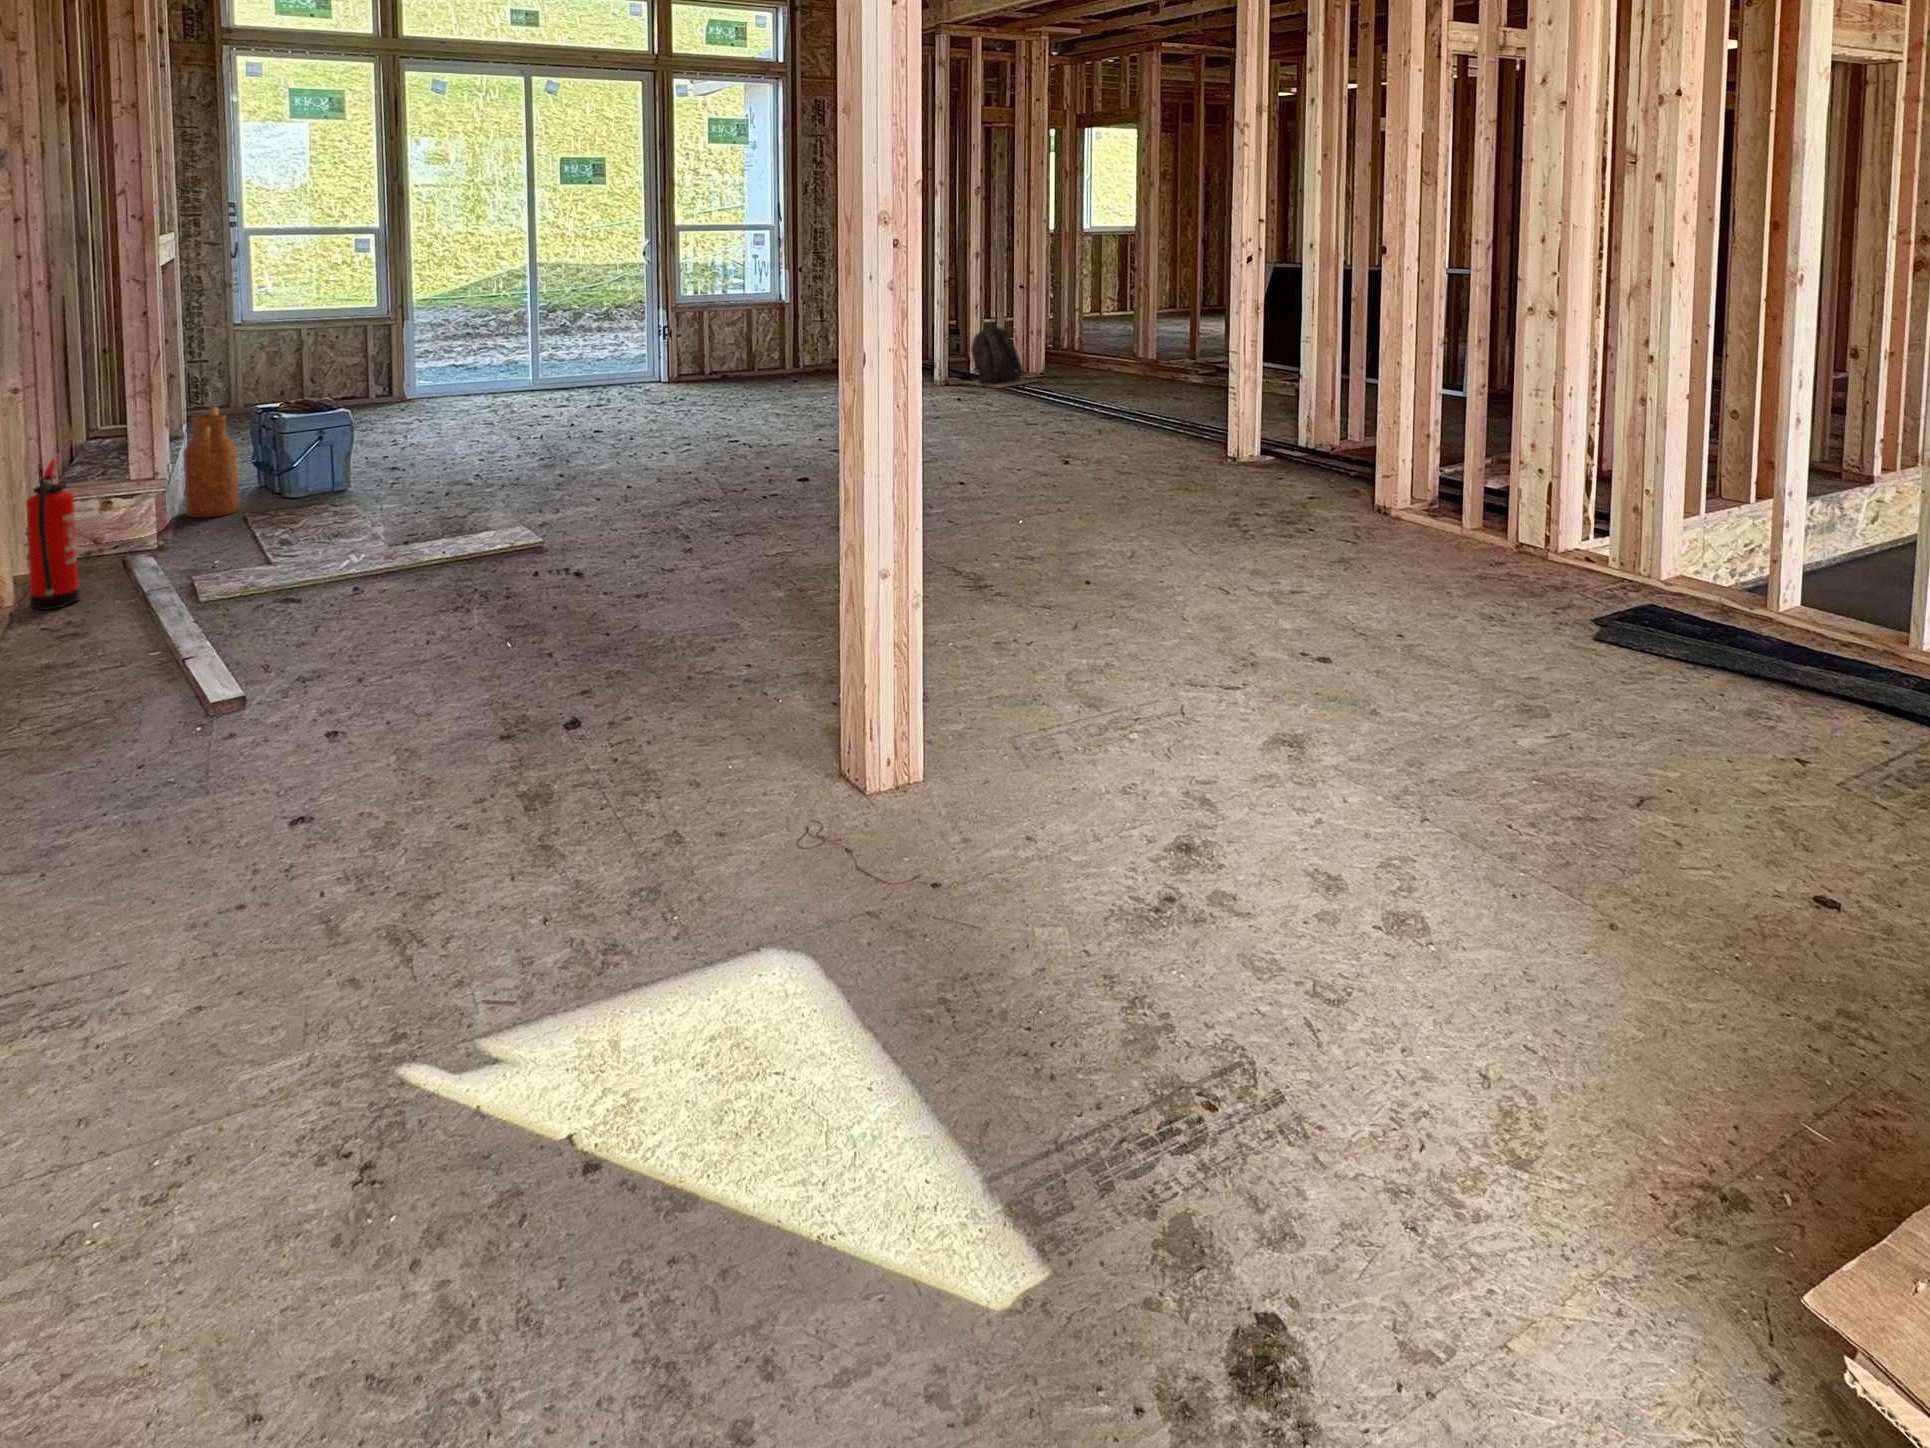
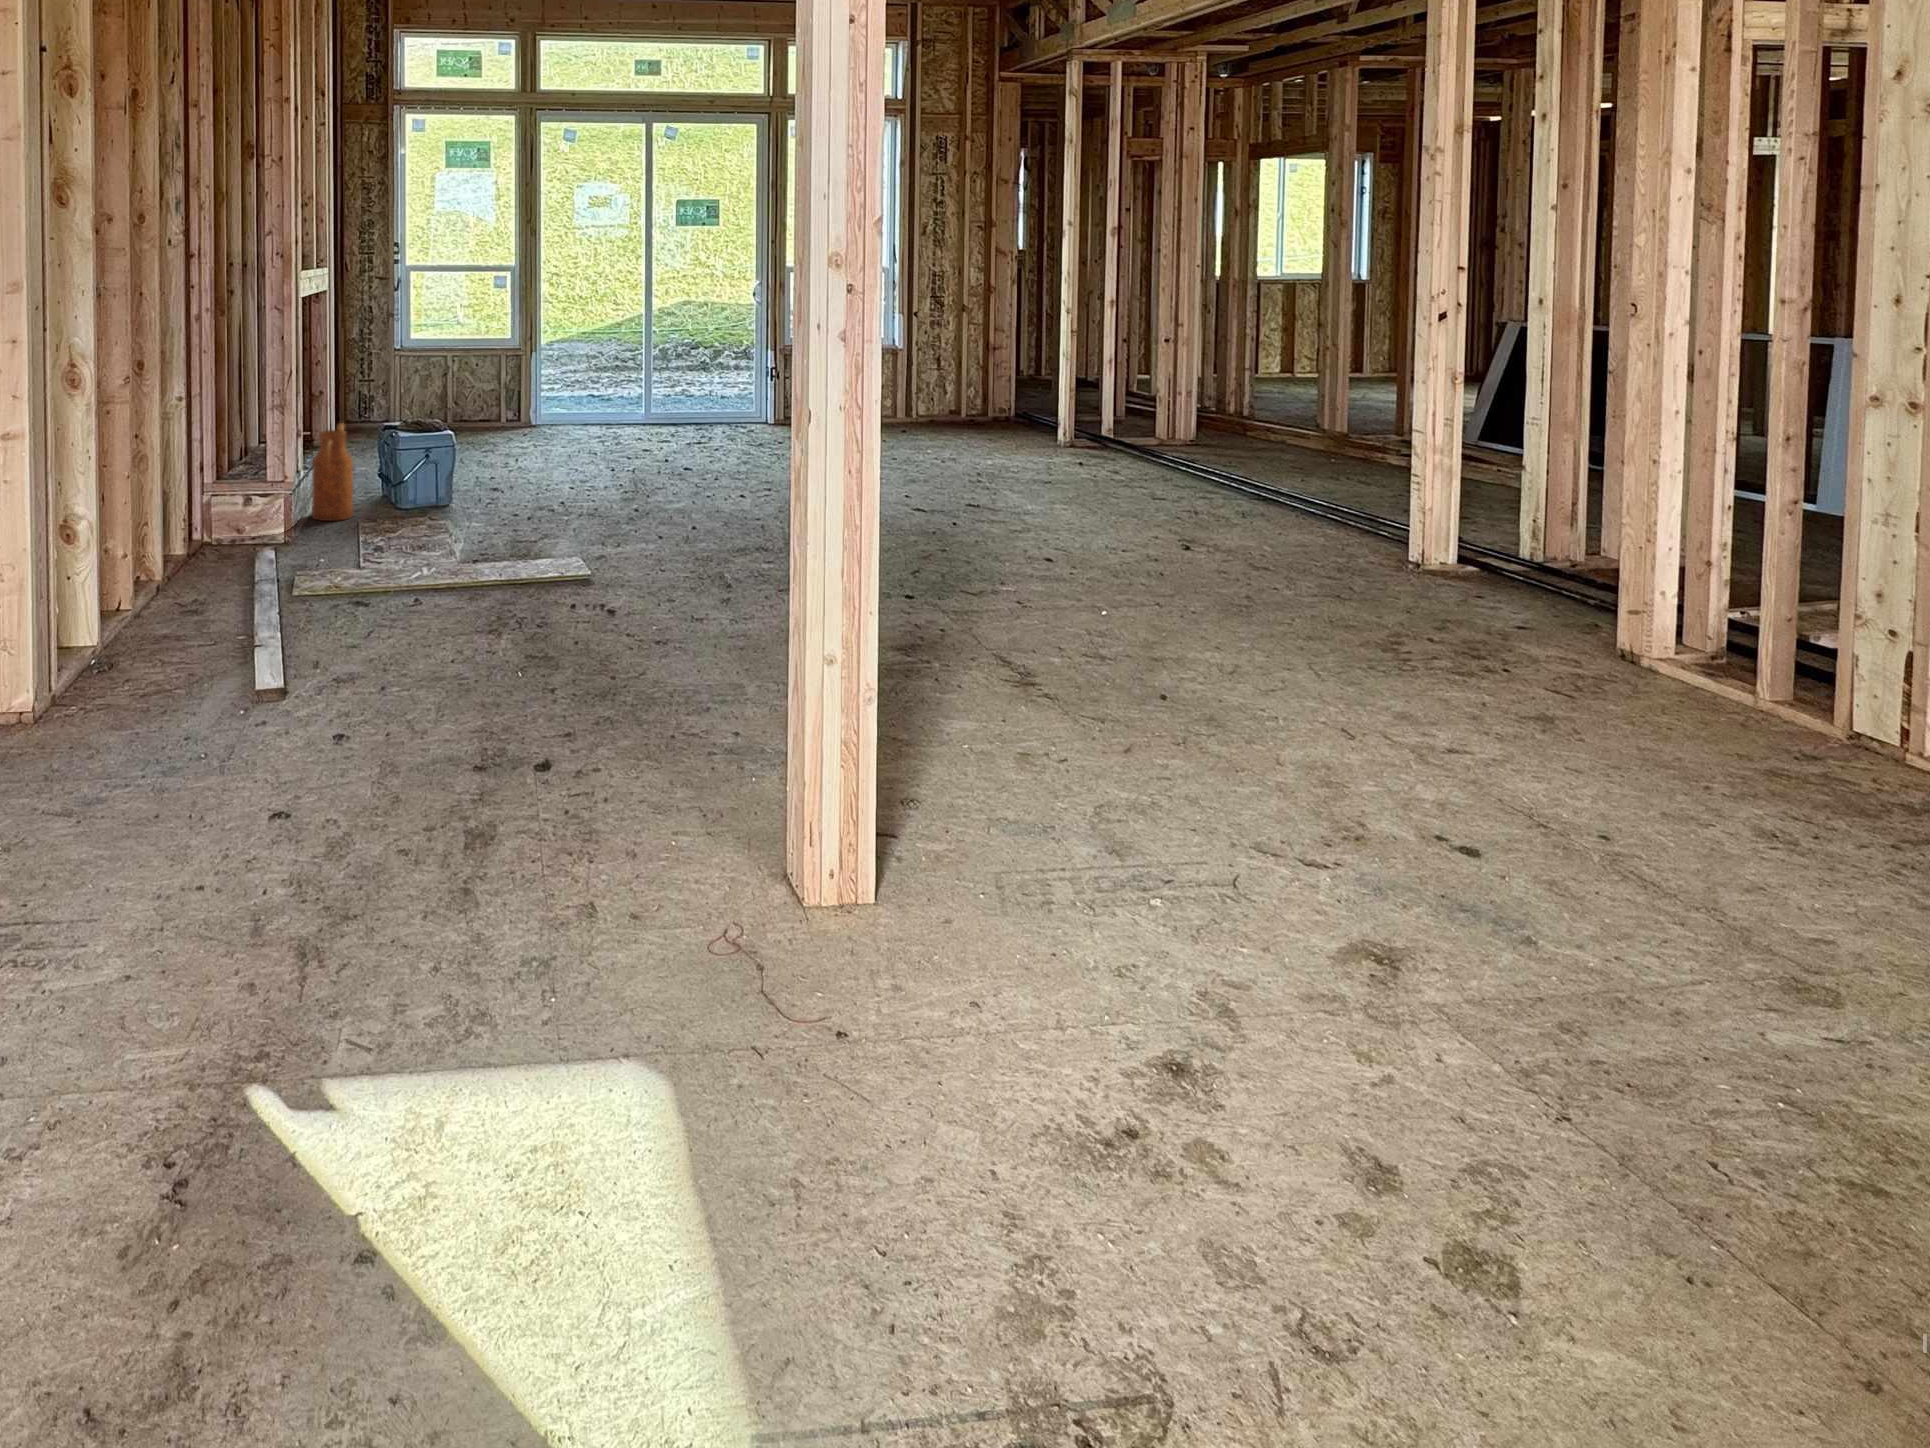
backpack: present [966,326,1039,388] -> none [1085,383,1190,455]
fire extinguisher: present [26,459,80,610] -> none [170,460,206,588]

